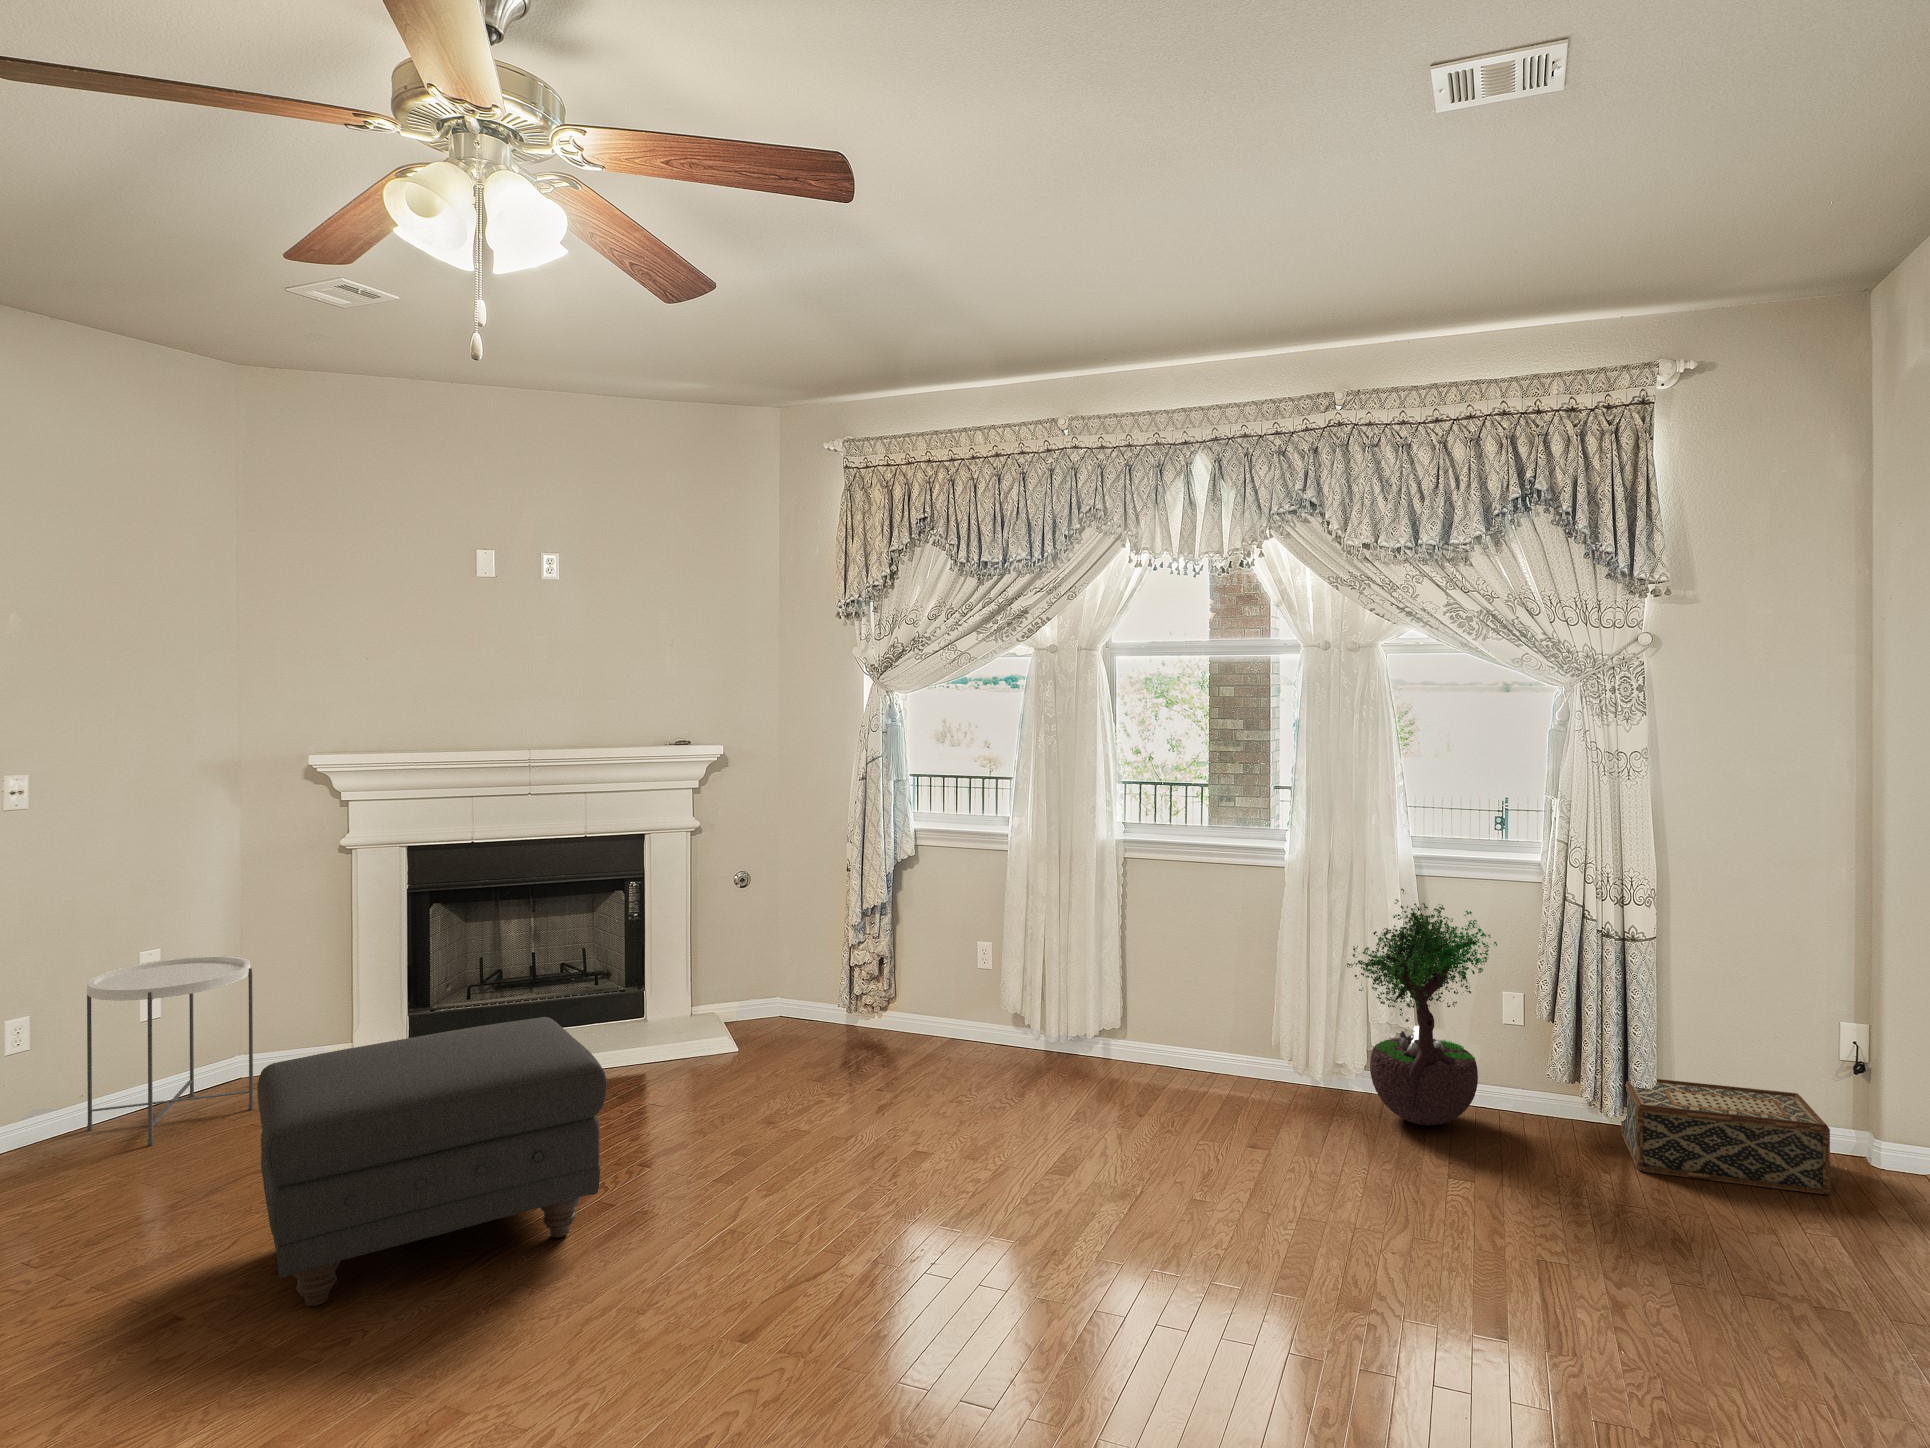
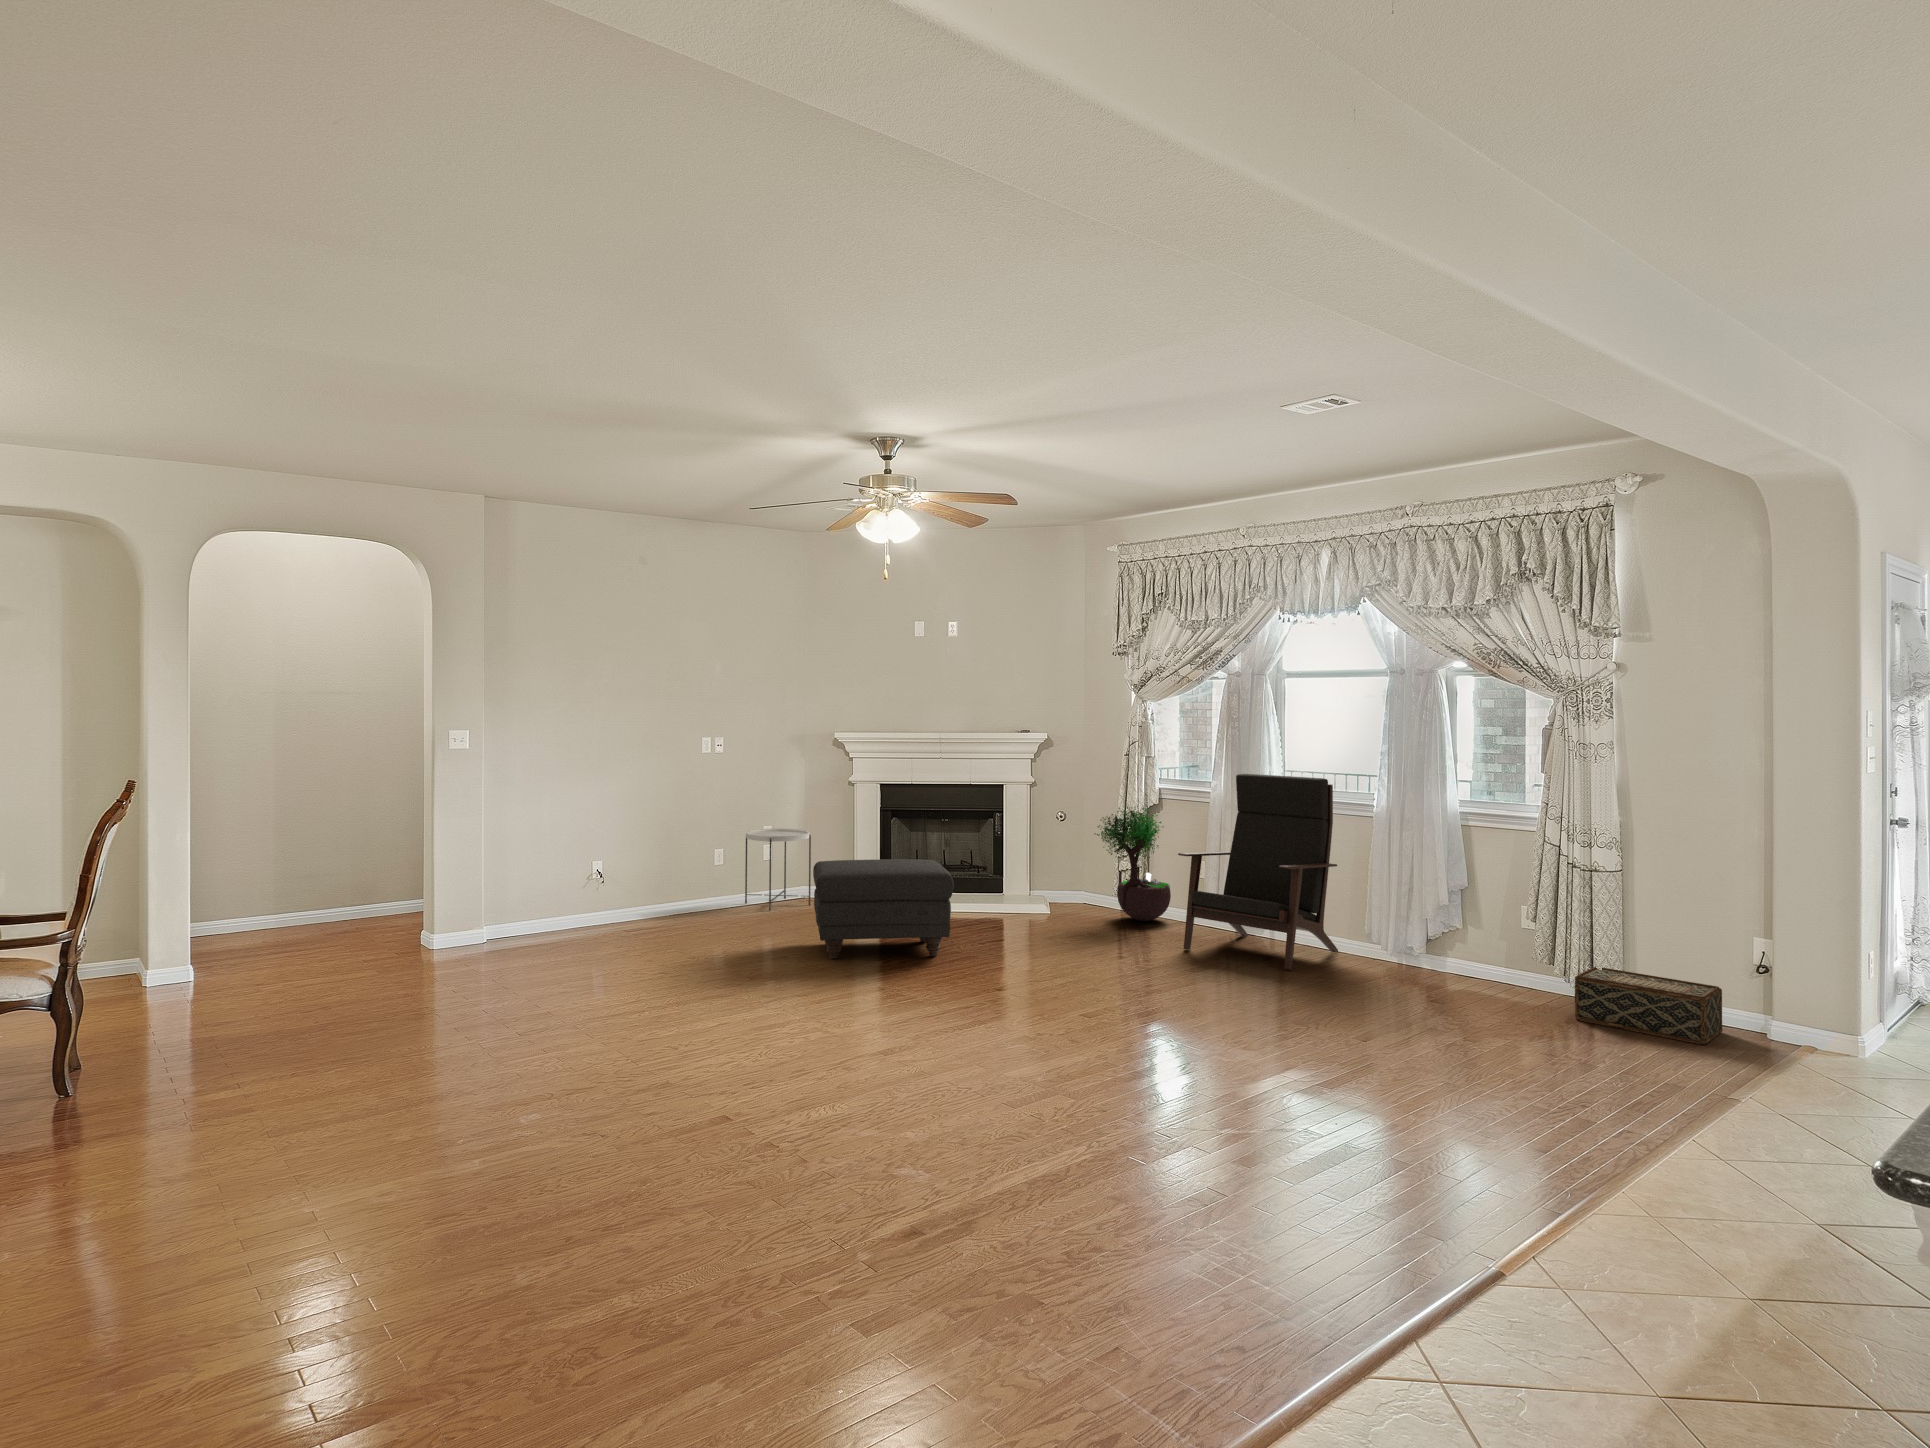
lounge chair: none [999,806,1223,1134] -> present [1178,774,1338,970]
potted tree: present [1347,889,1497,1125] -> present [1094,798,1171,921]

